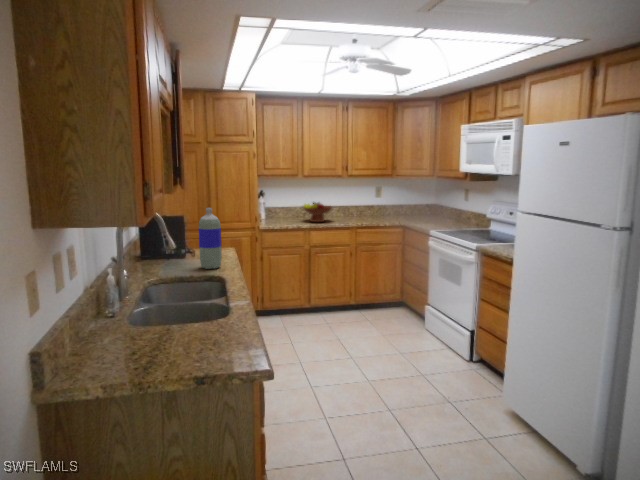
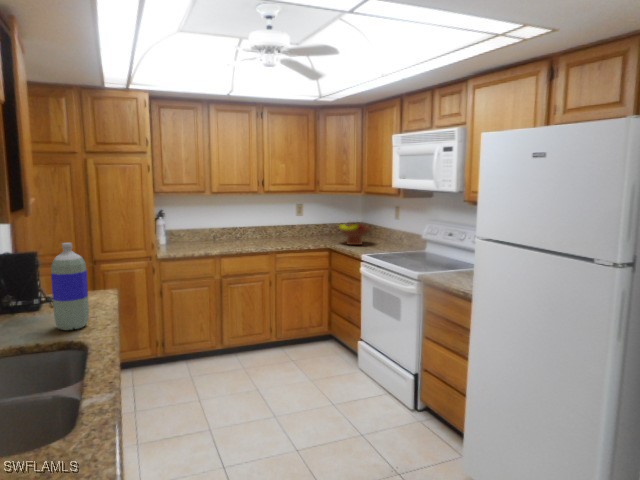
fruit bowl: present [303,202,332,222] -> present [339,223,371,245]

